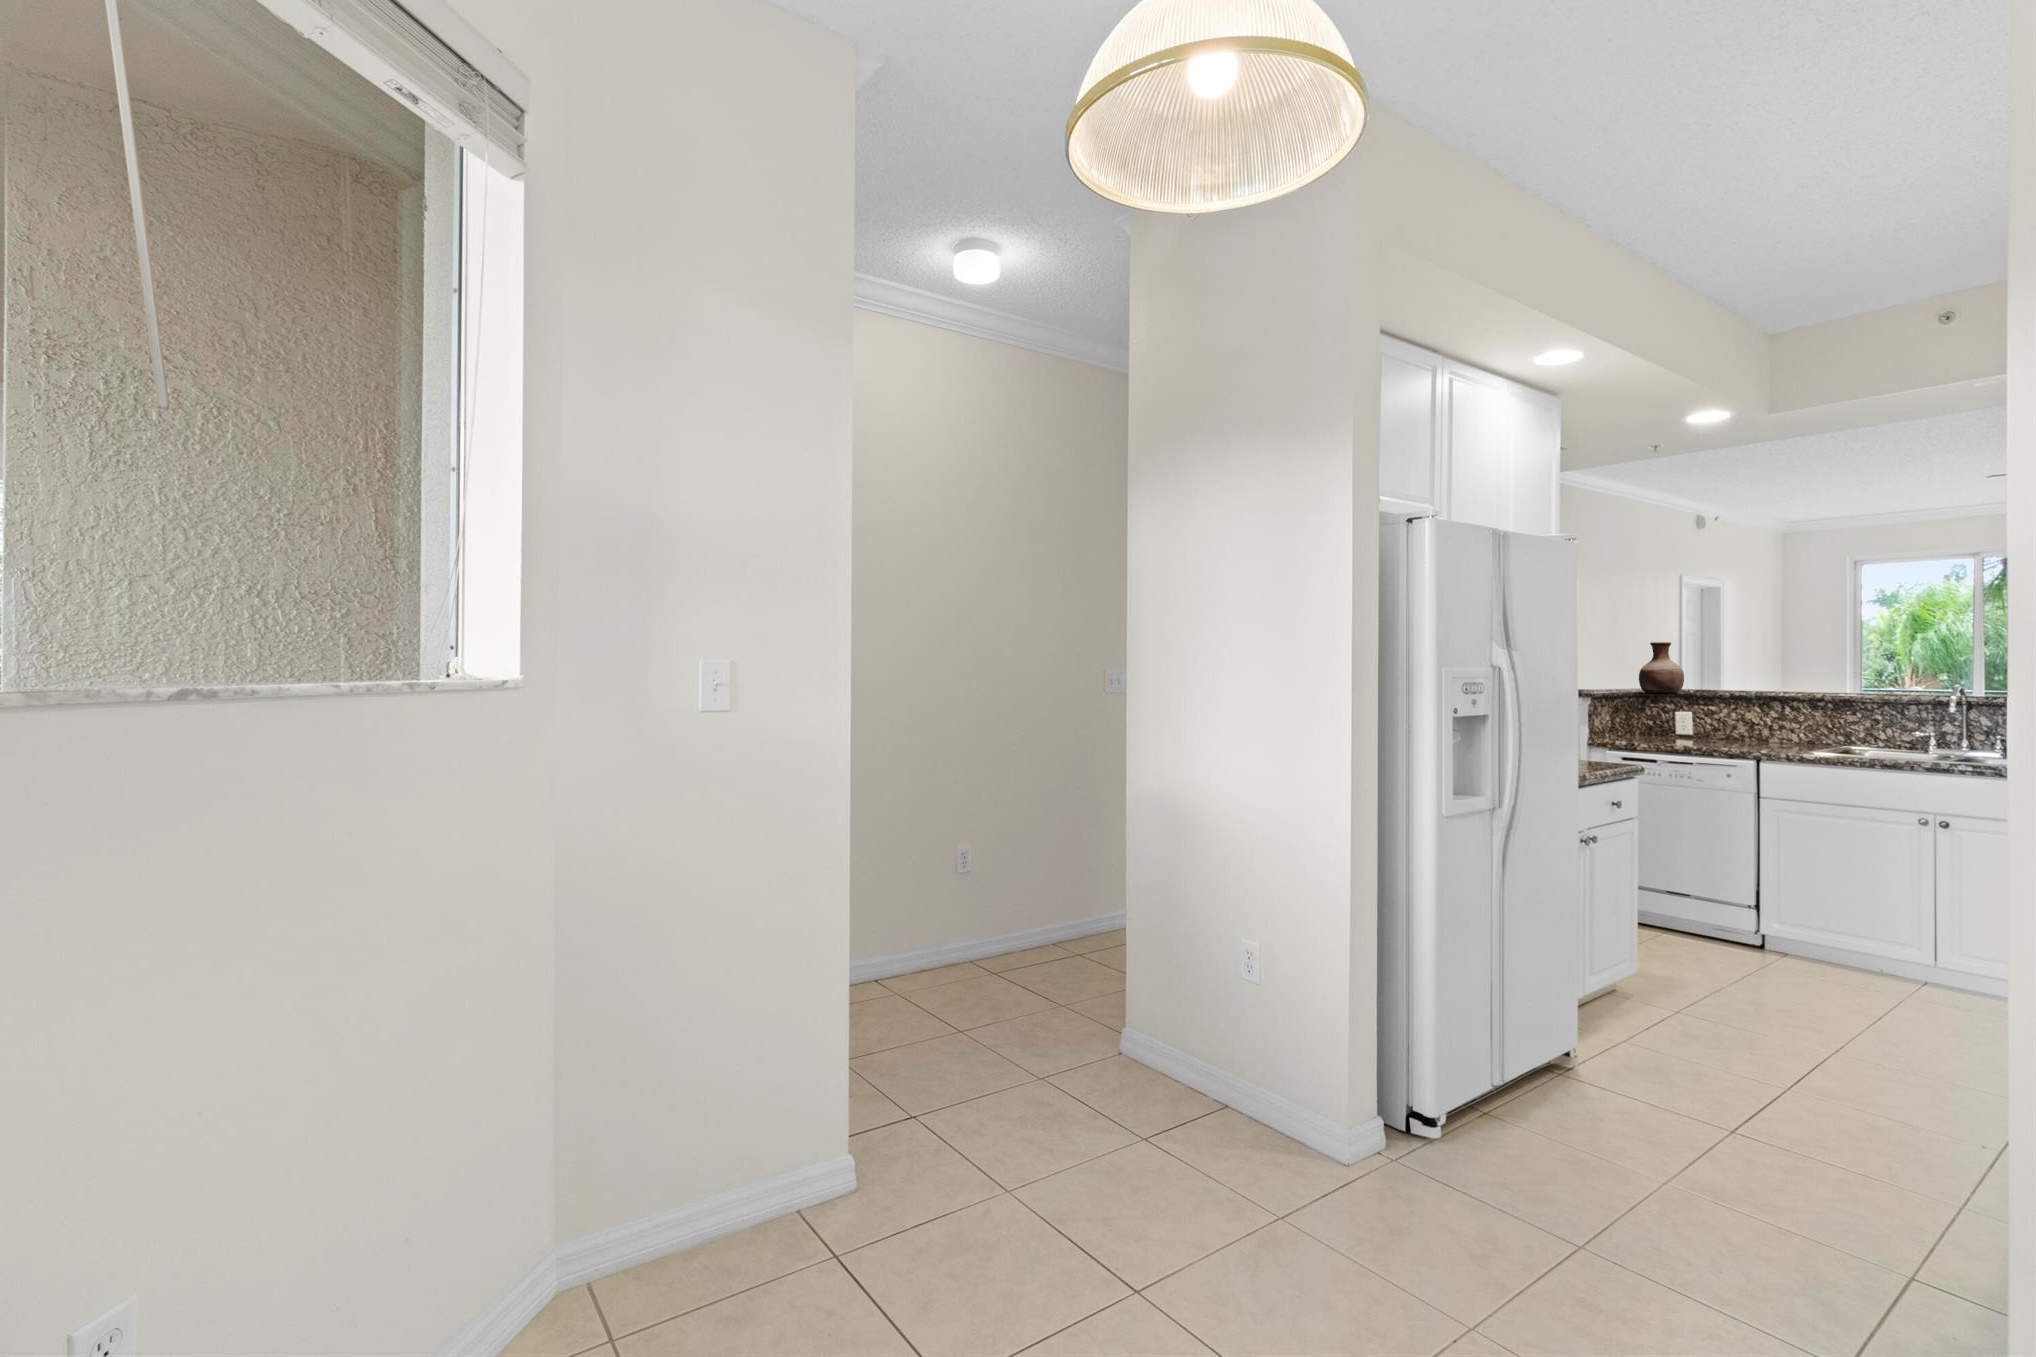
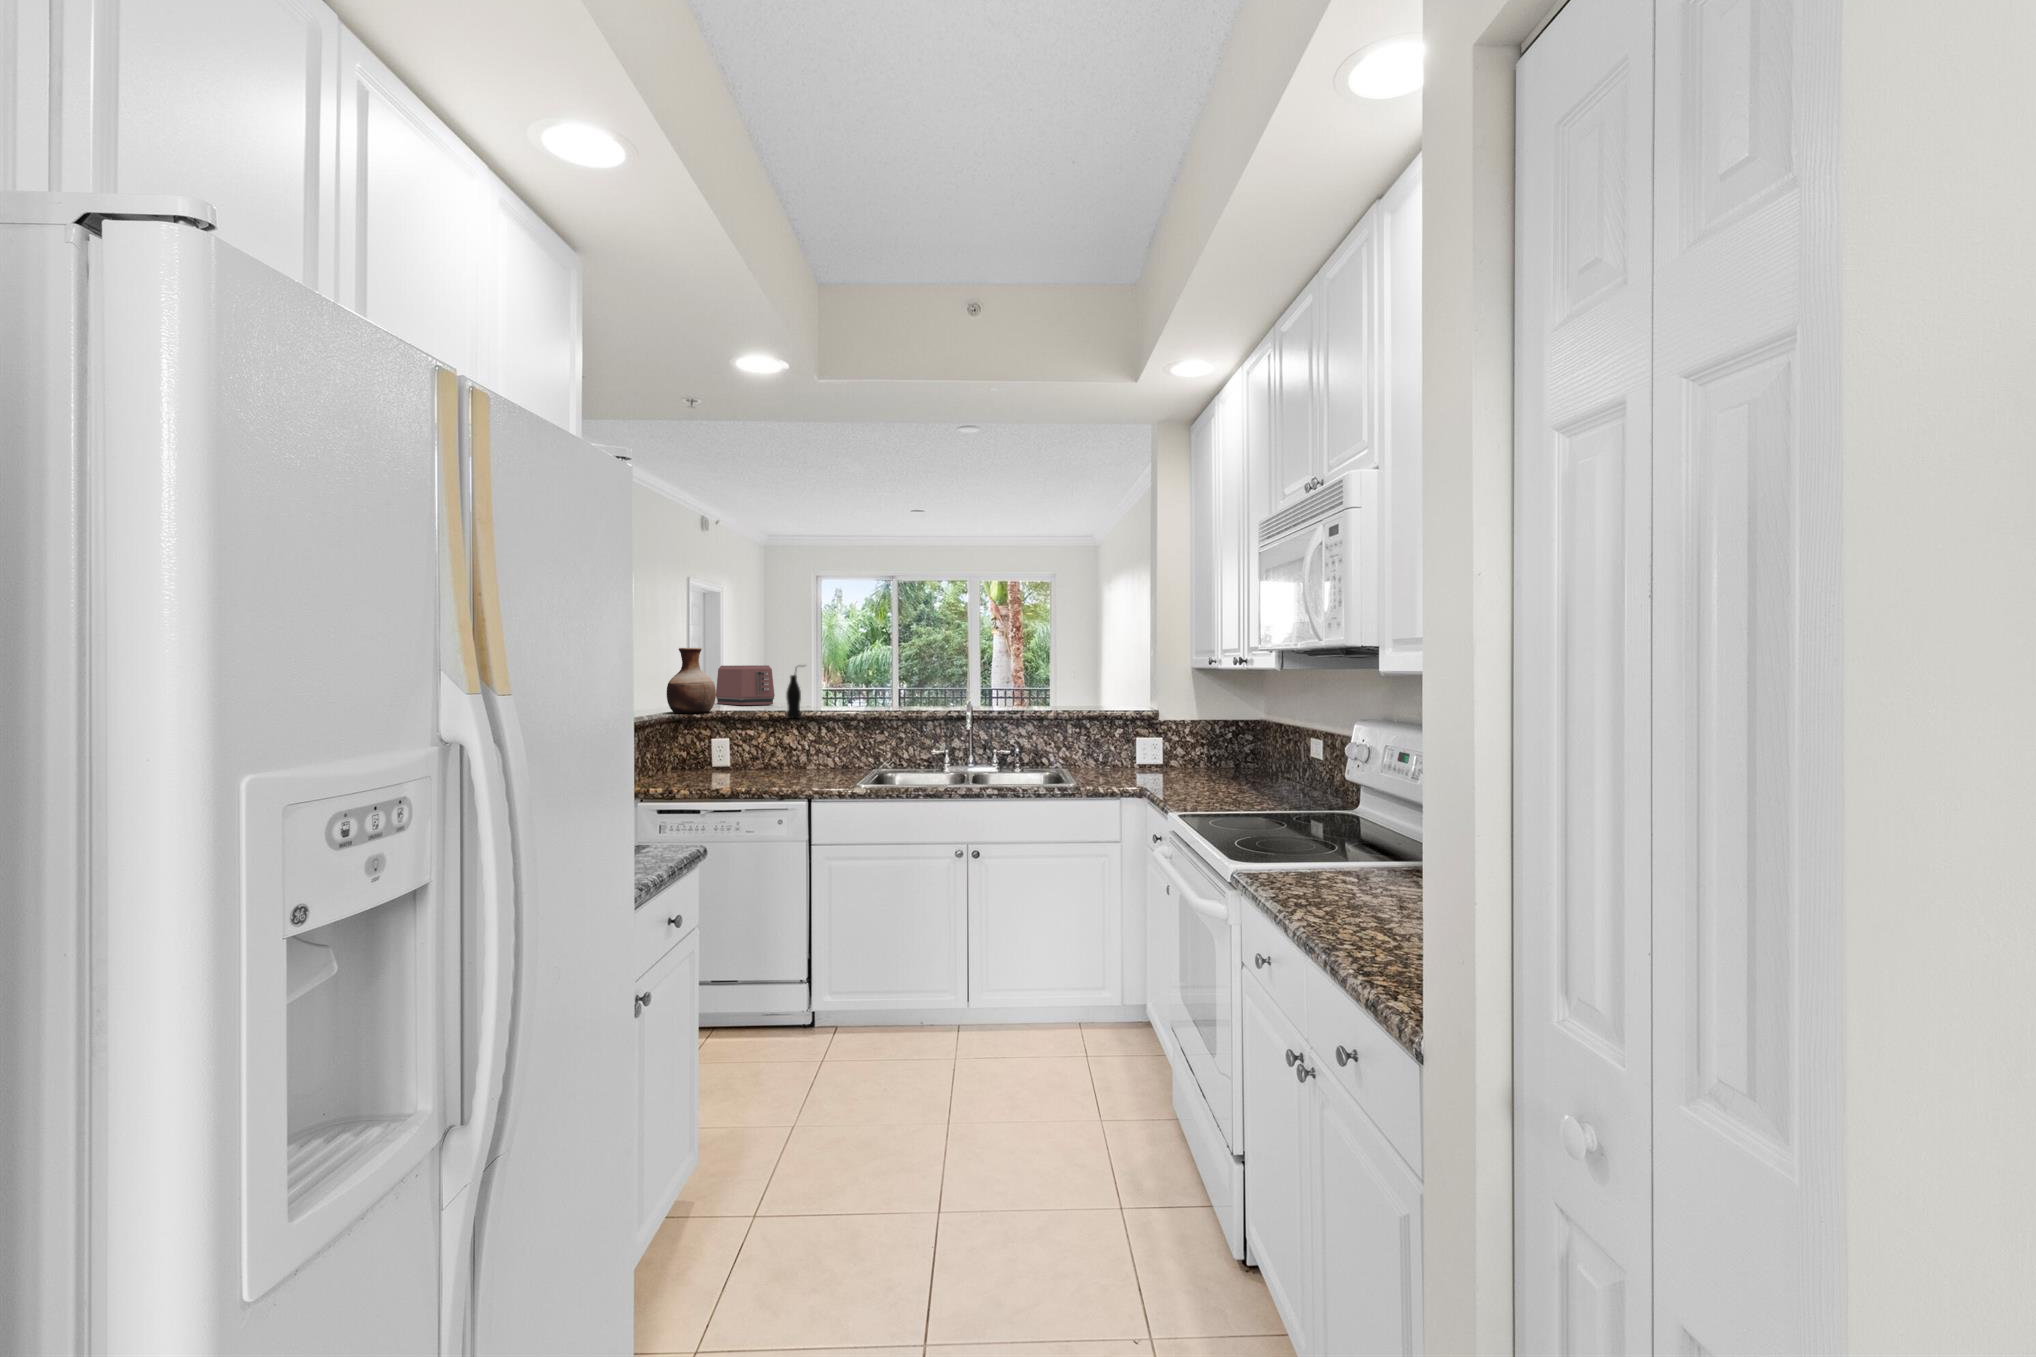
bottle: none [1748,654,1770,698] -> present [786,674,801,718]
toaster: none [1690,658,1748,691] -> present [716,665,775,705]

